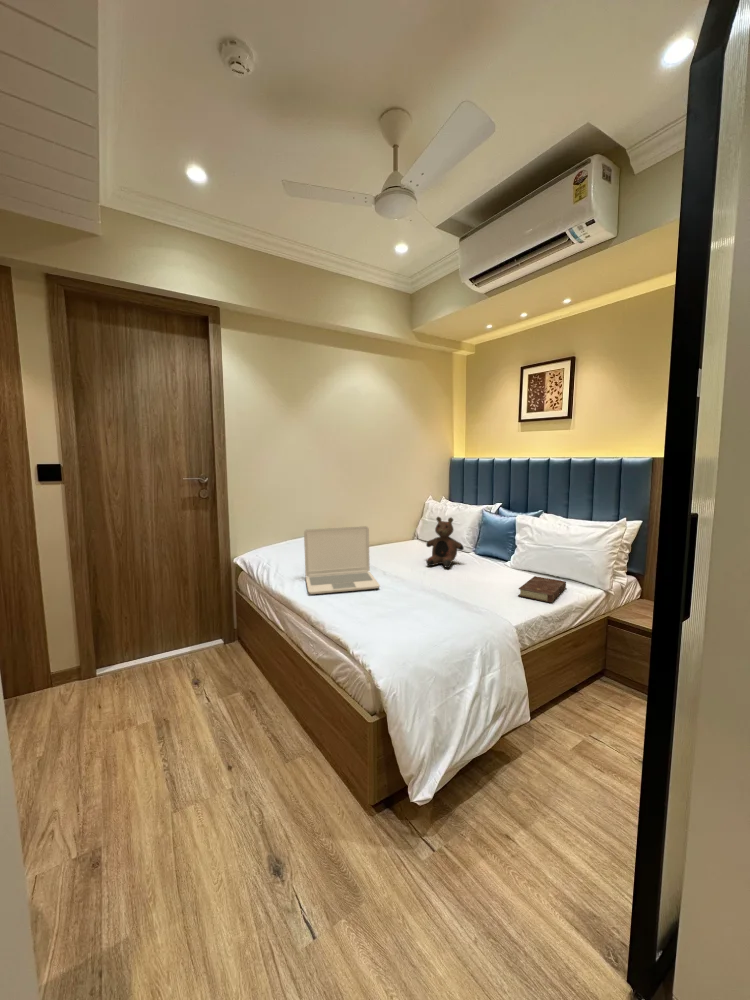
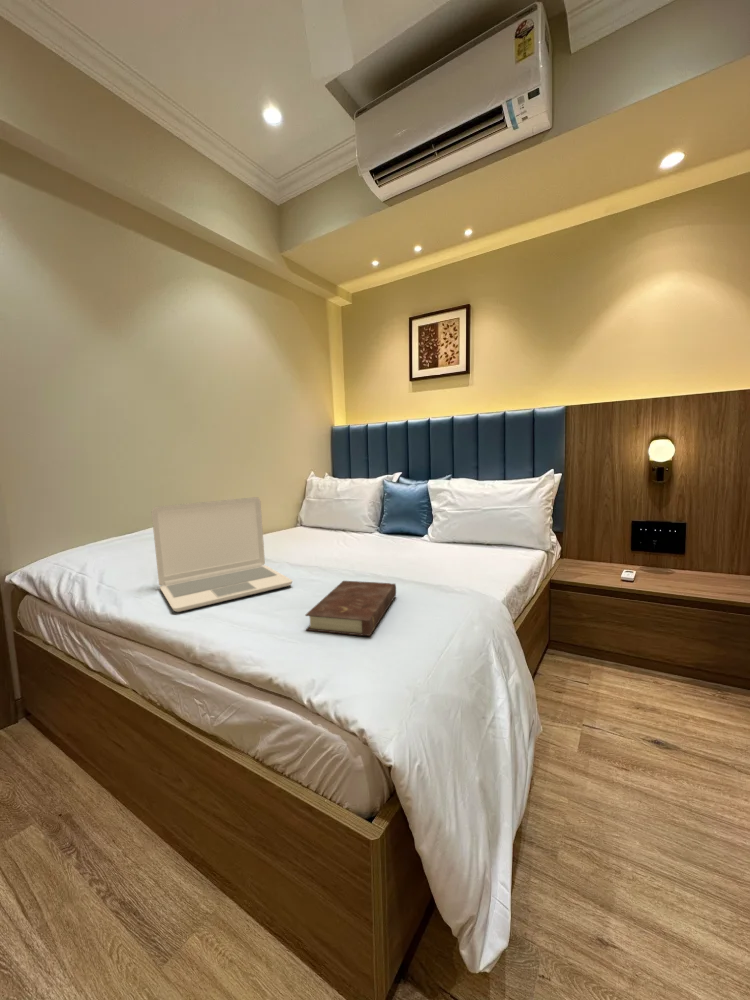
teddy bear: present [426,517,464,568] -> none [326,487,374,551]
book: present [518,576,566,603] -> present [306,581,396,636]

